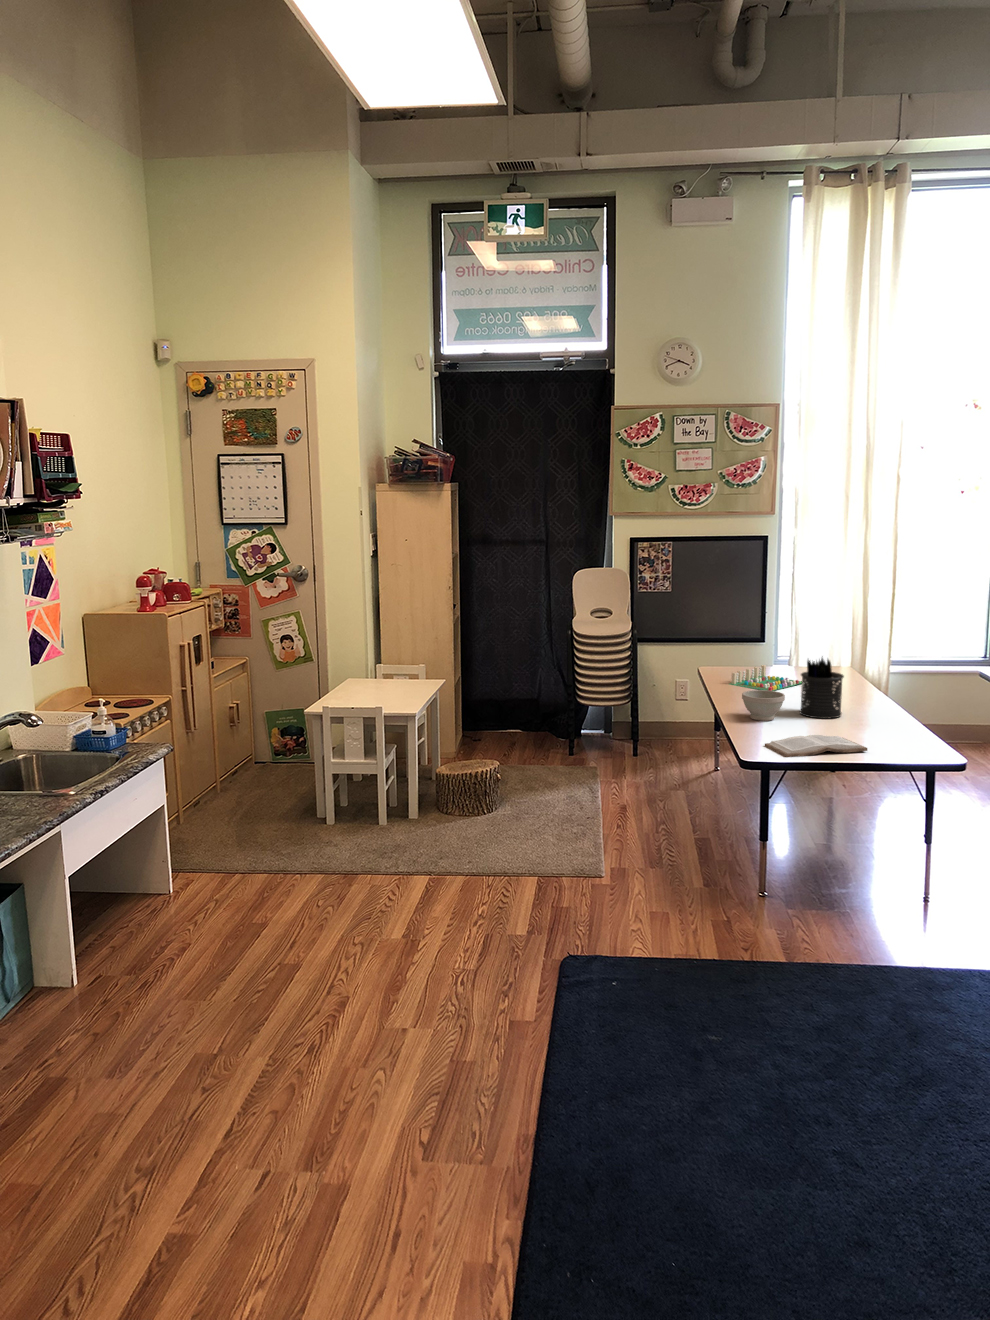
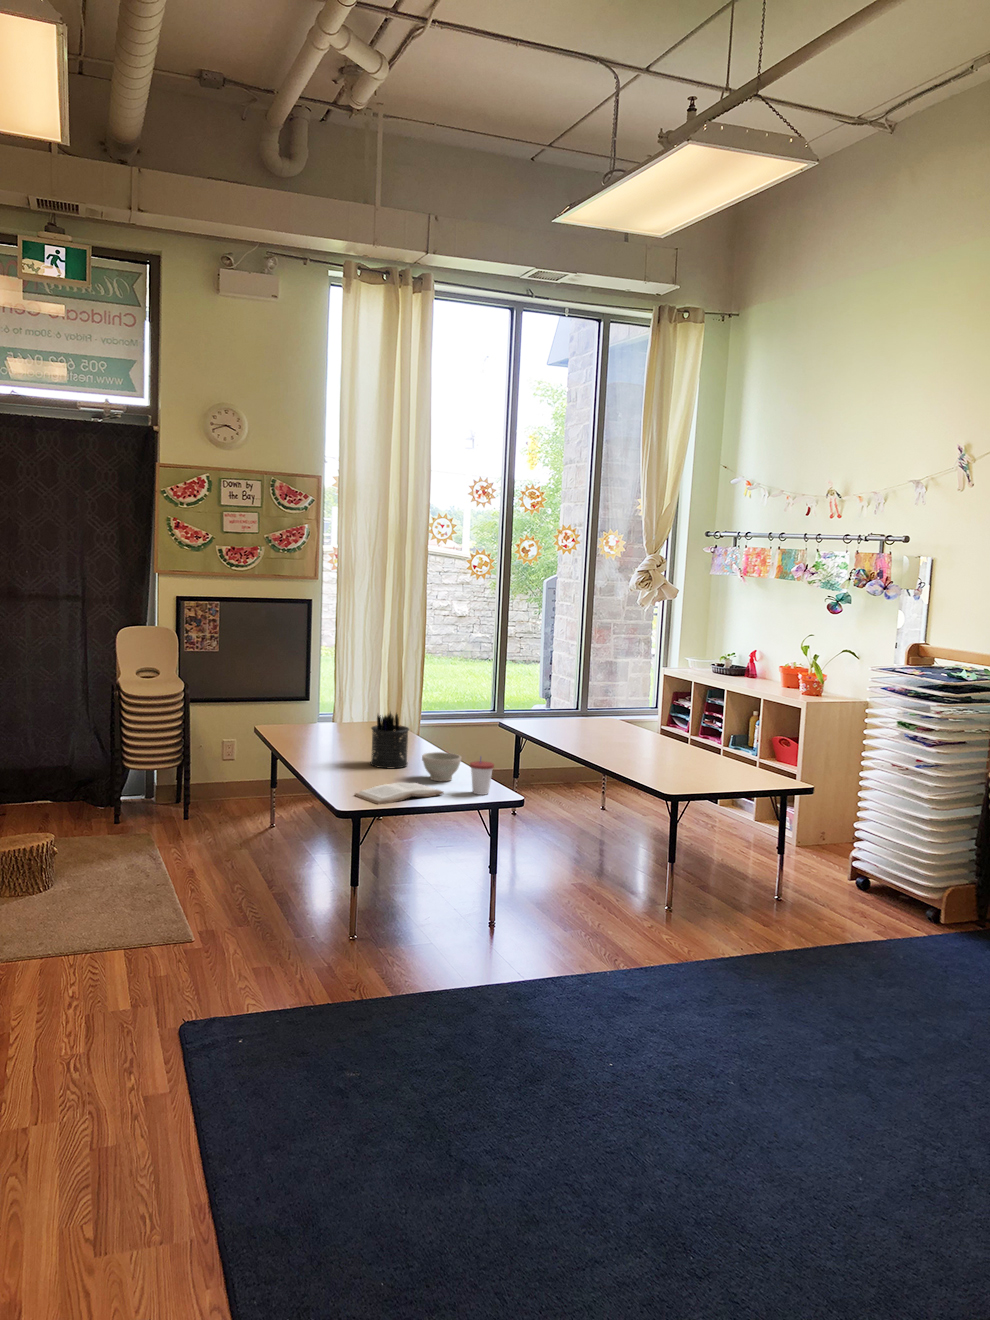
board game: present [729,665,802,691] -> none [292,722,363,746]
bowl: present [742,690,785,721] -> present [422,752,461,781]
cup: none [901,711,931,754] -> present [470,758,494,795]

